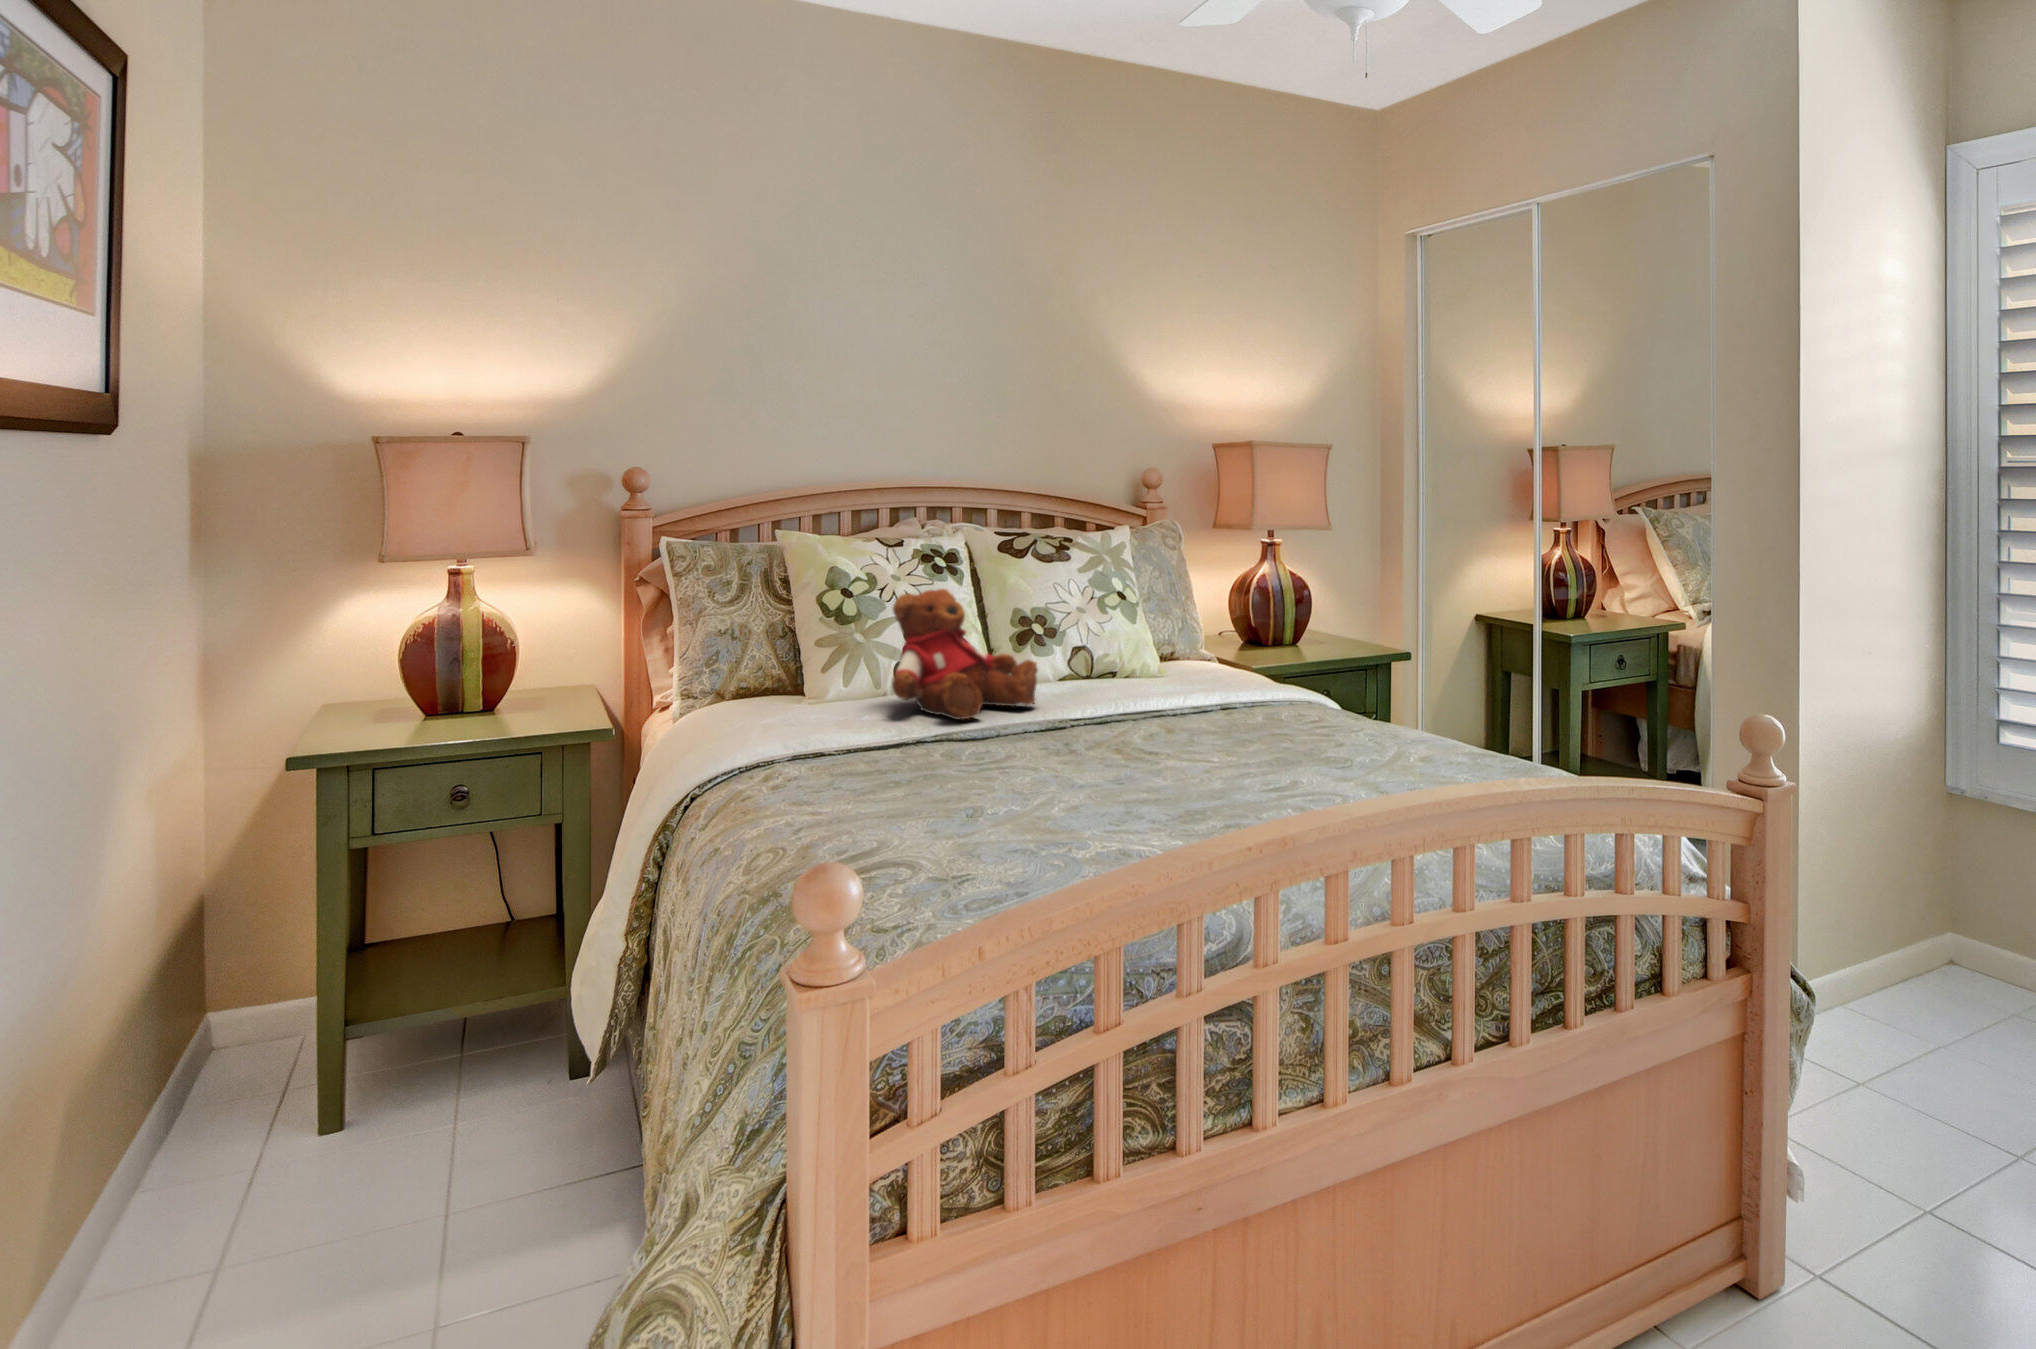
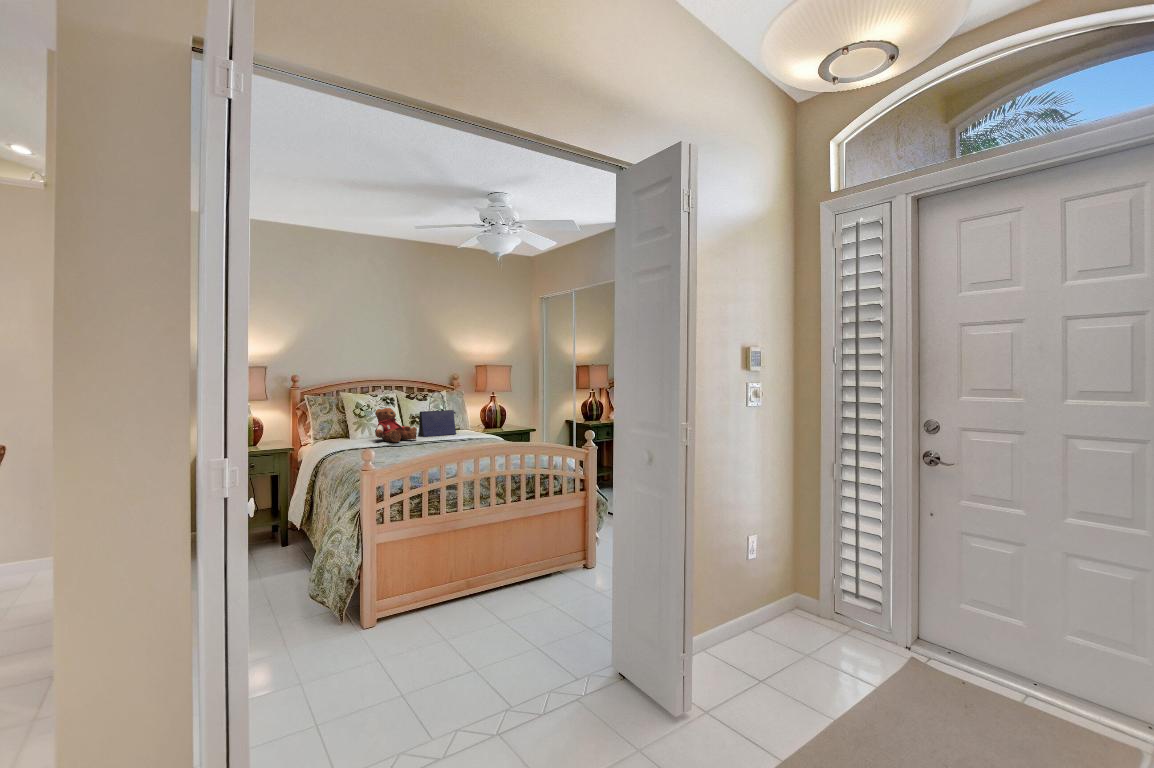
tote bag: none [1038,531,1165,689] -> present [418,392,456,437]

